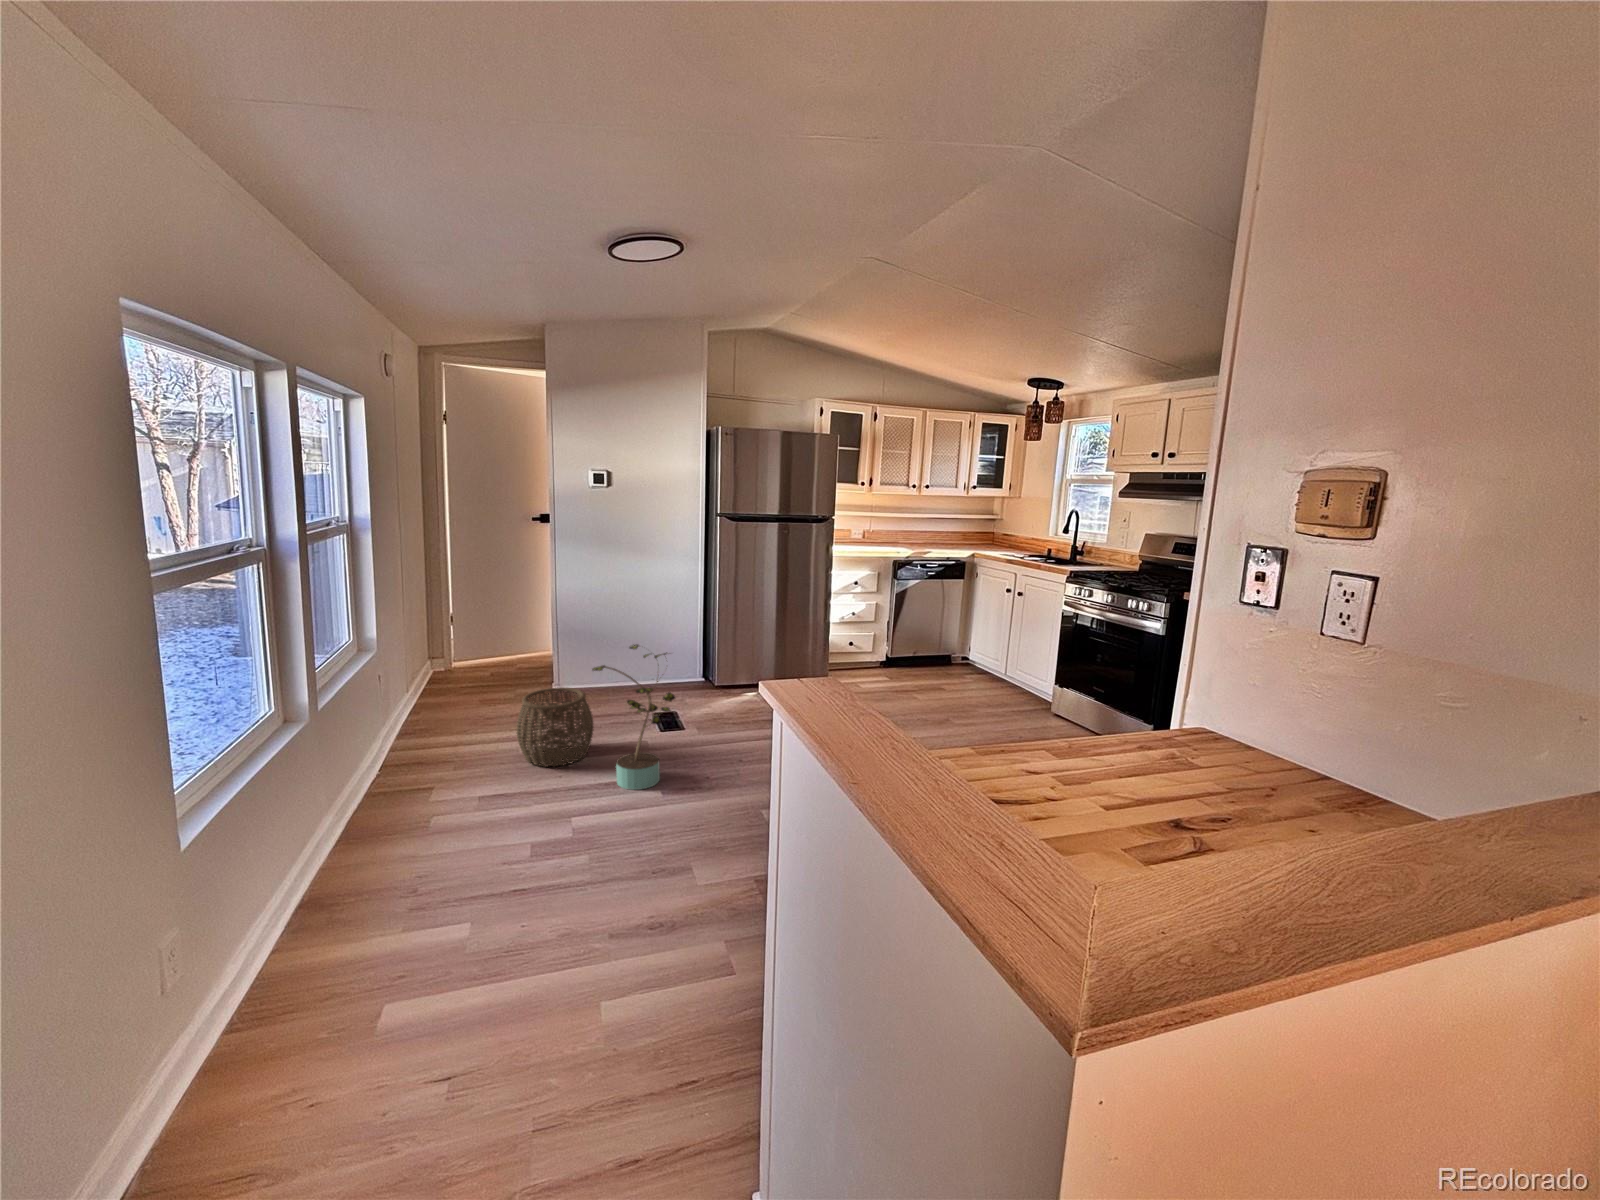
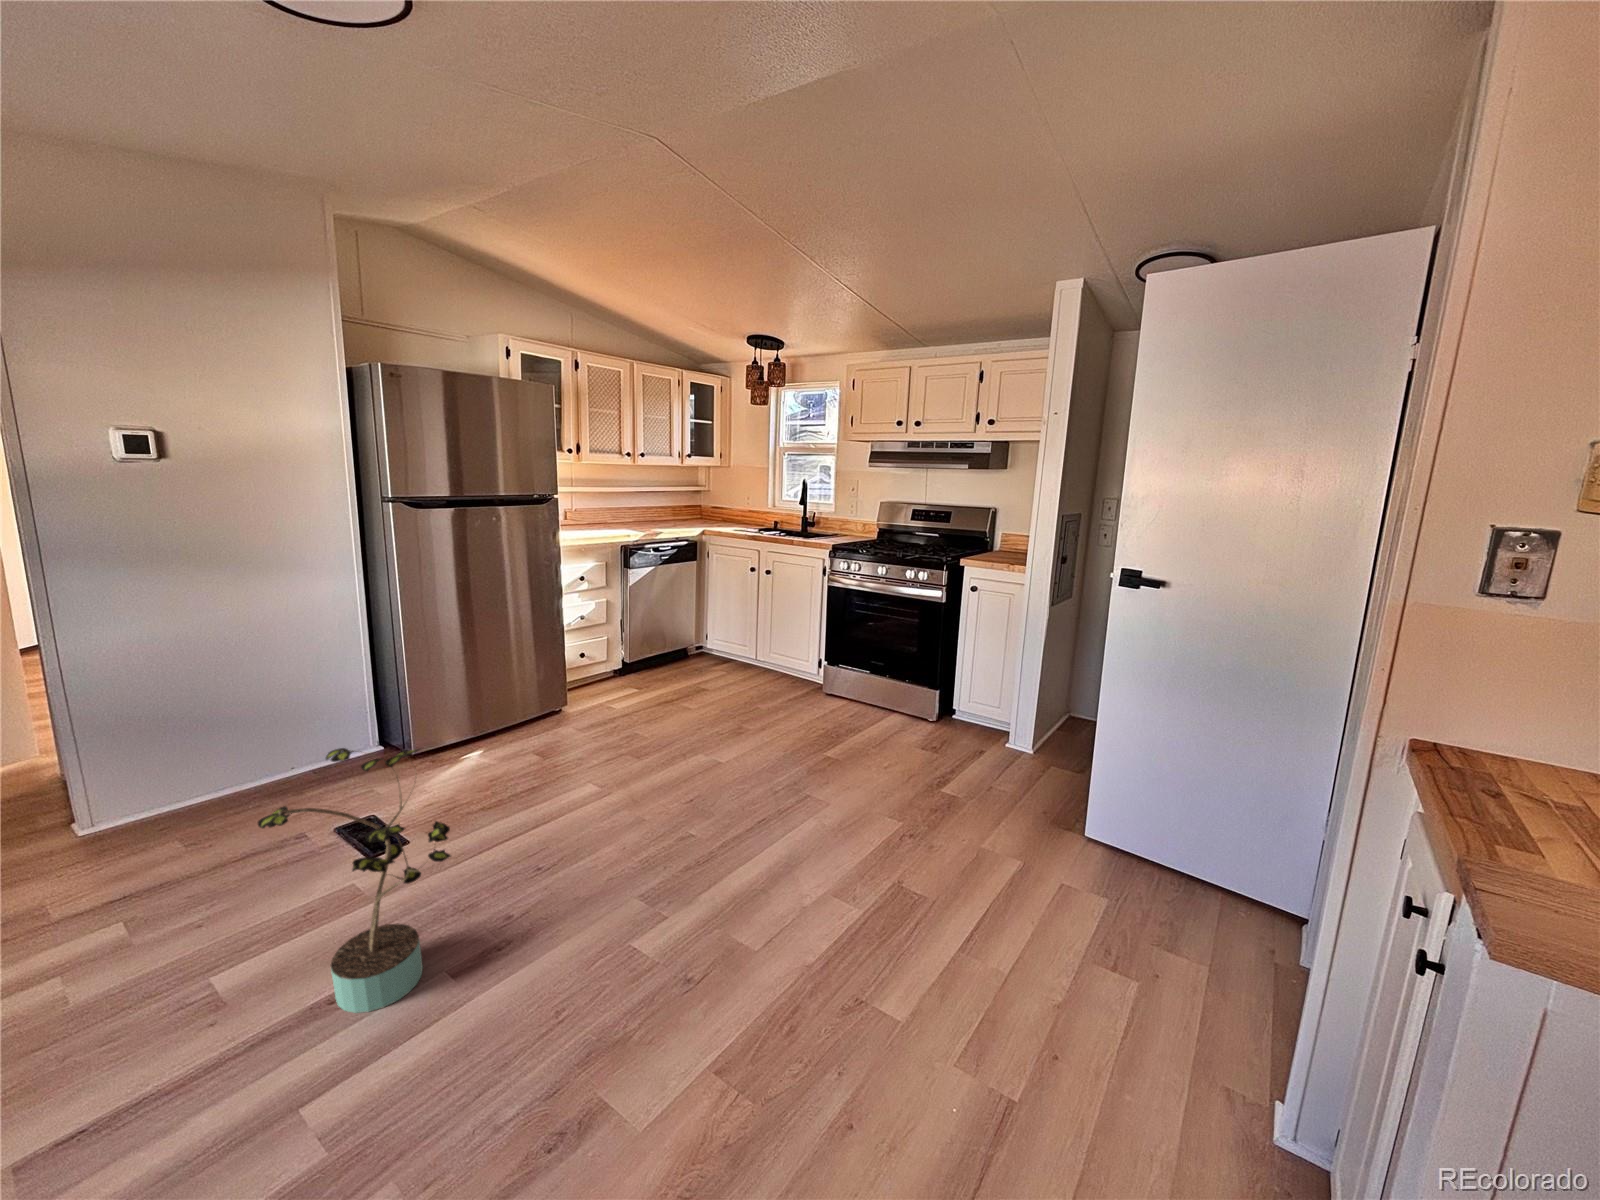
woven basket: present [516,687,594,767] -> none [42,848,247,1036]

